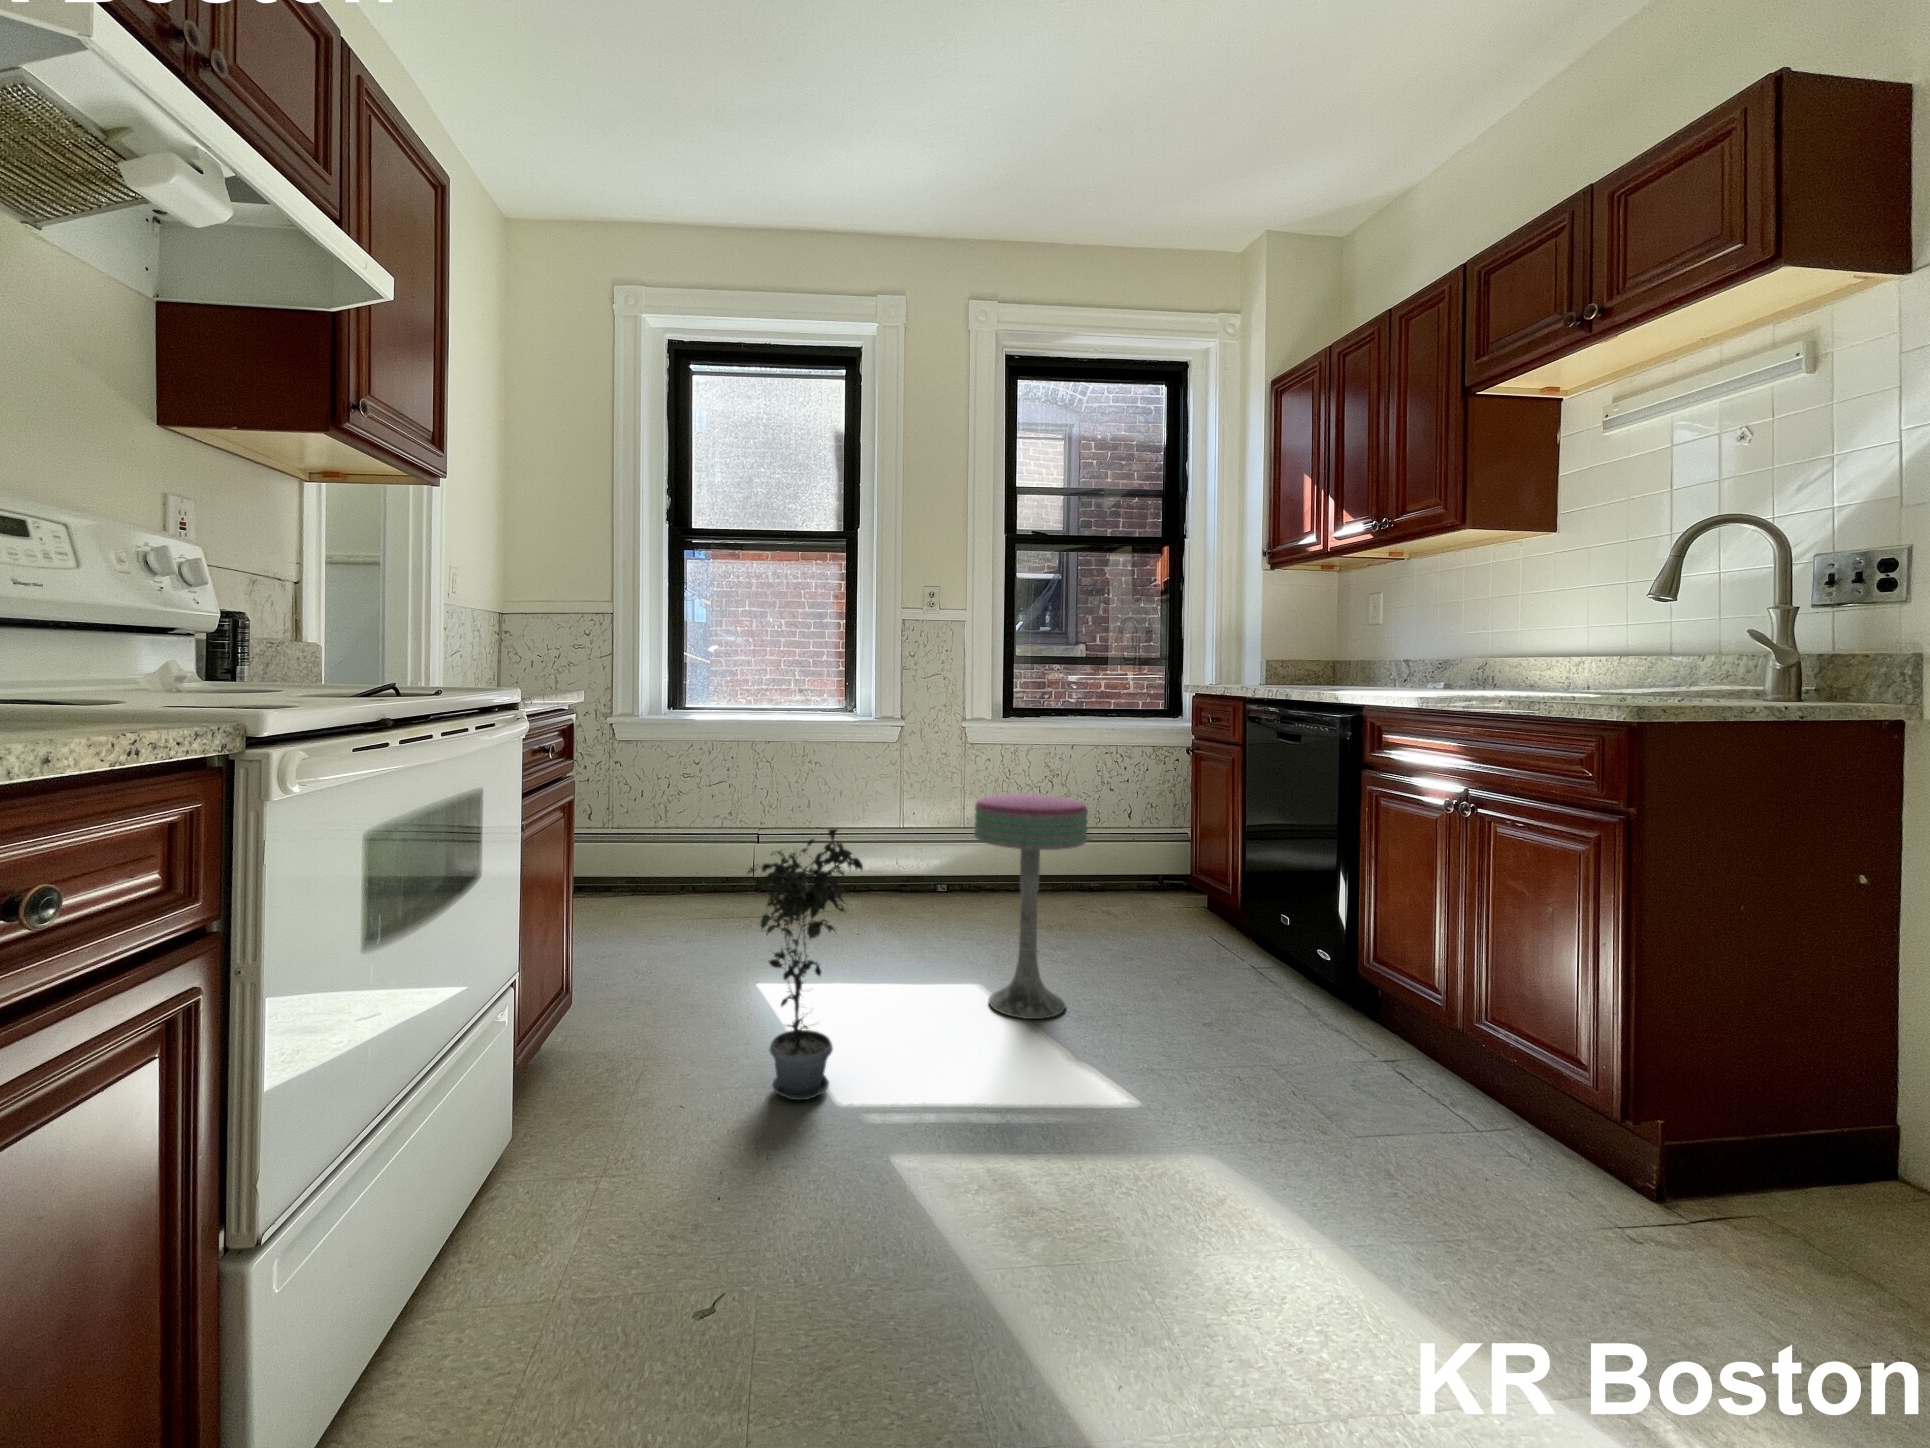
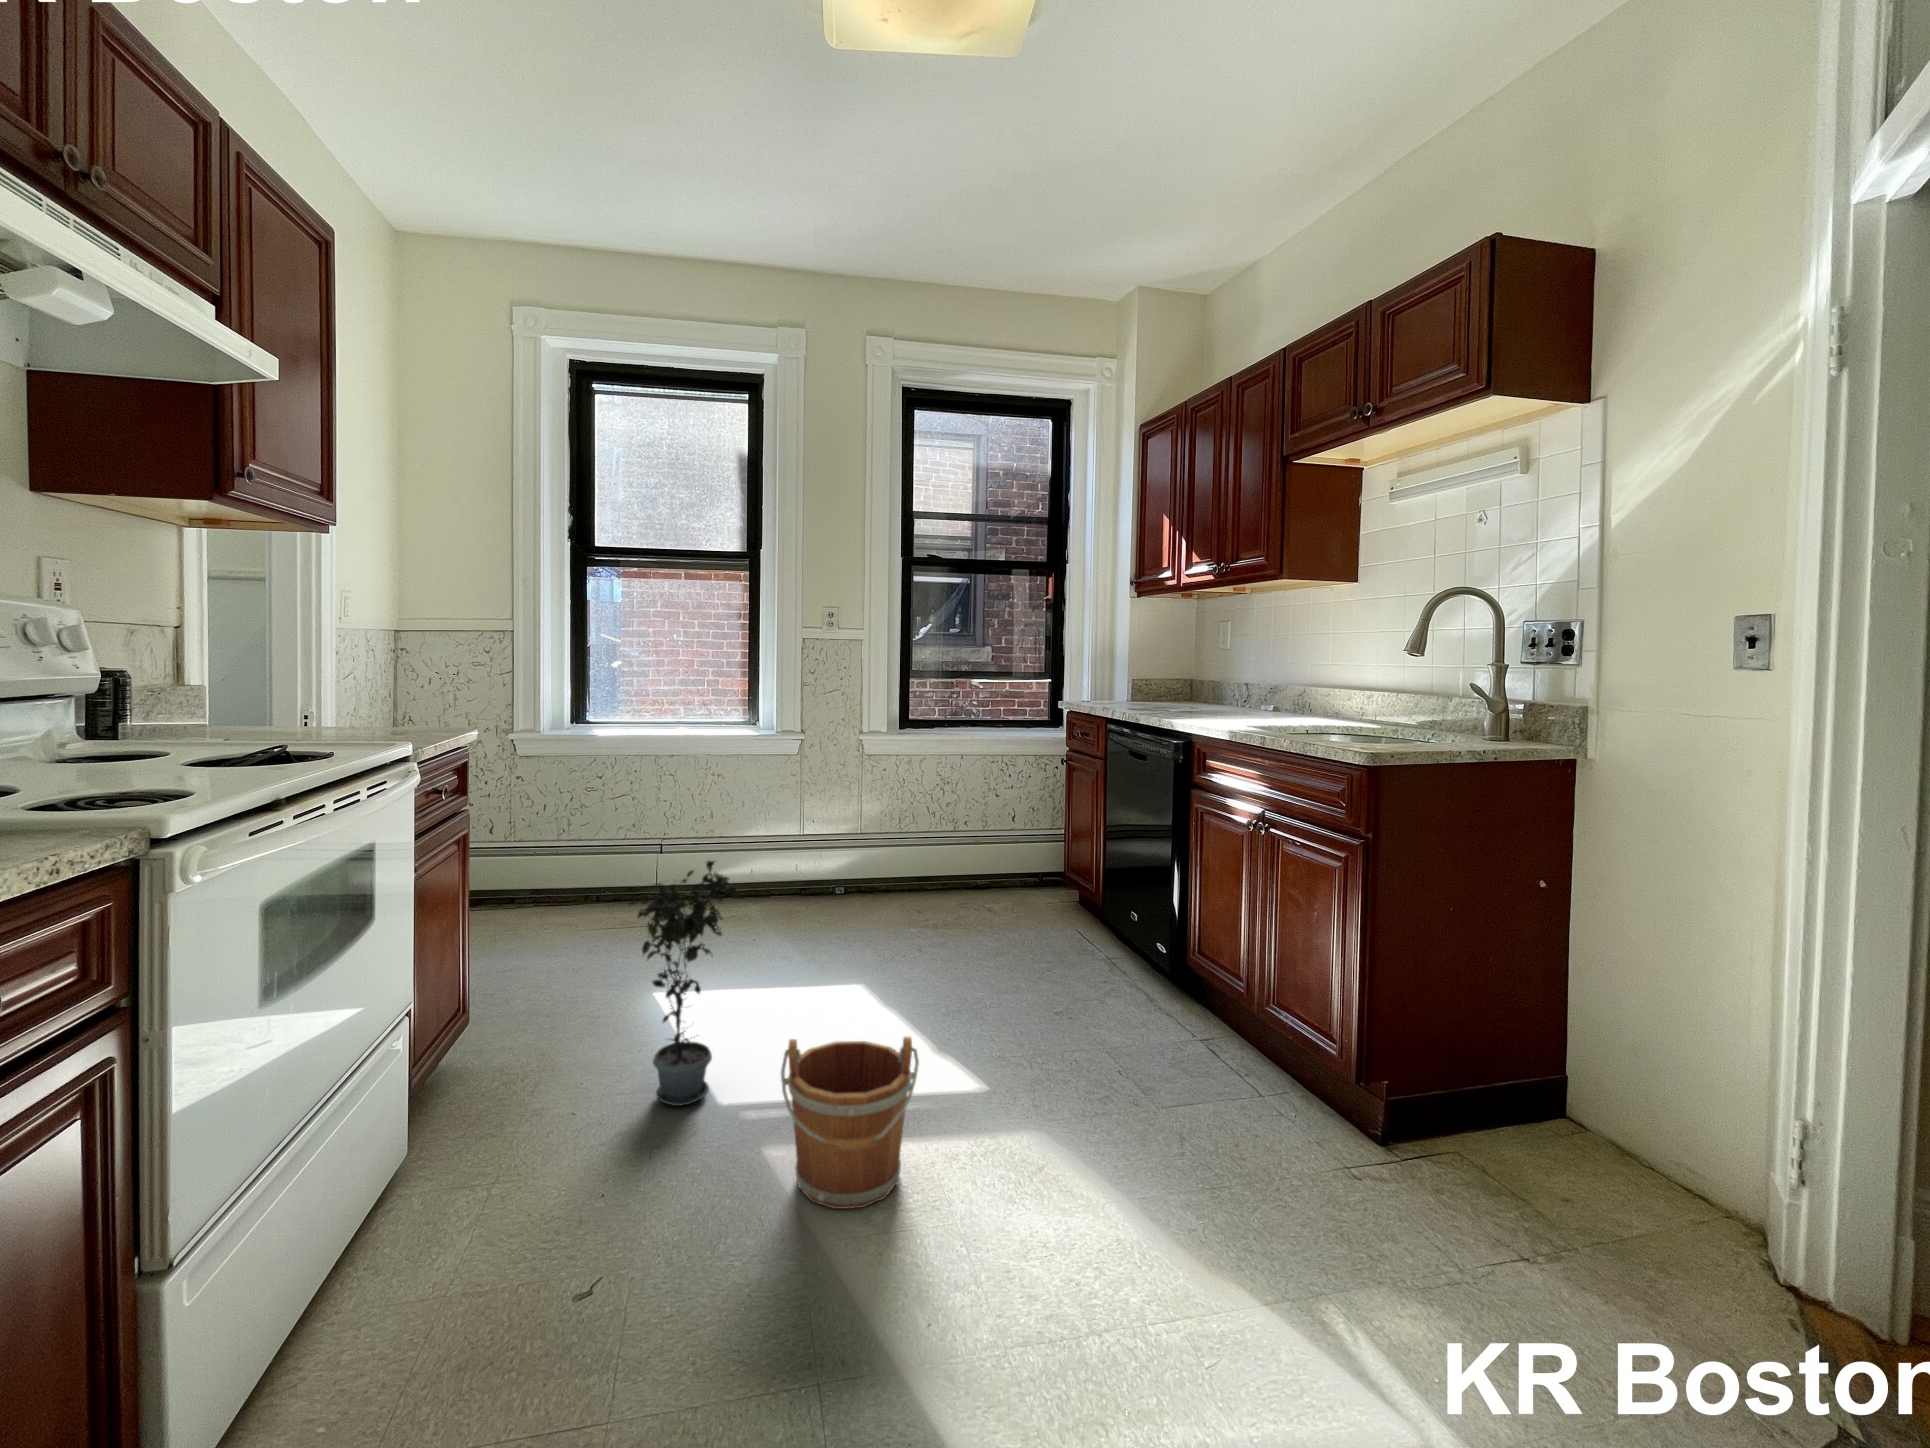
bar stool: present [974,794,1088,1019] -> none [853,814,955,1019]
bucket: none [923,1027,1083,1230] -> present [781,1037,919,1209]

